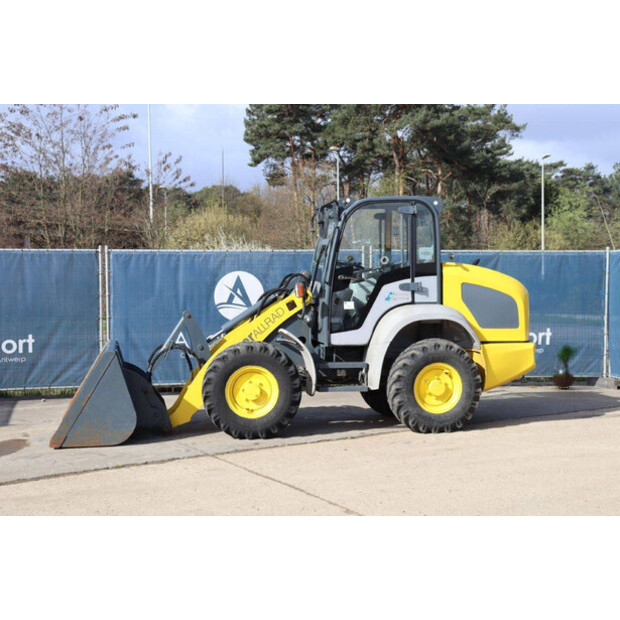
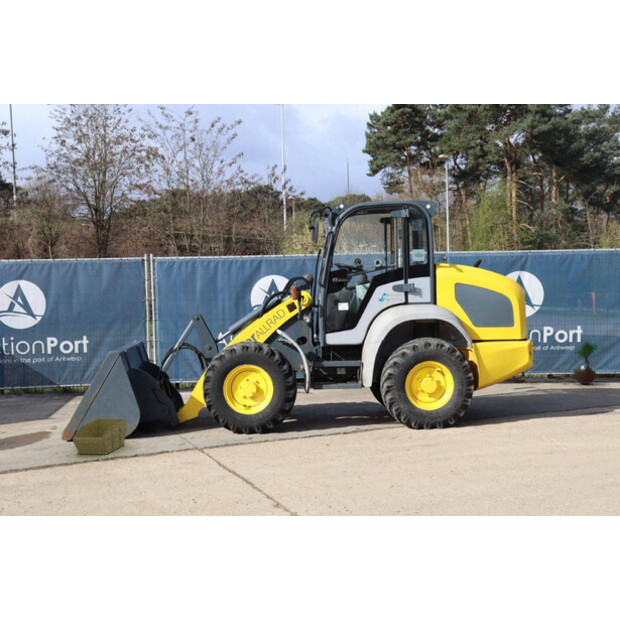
storage bin: none [72,424,123,462] -> present [73,419,127,454]

